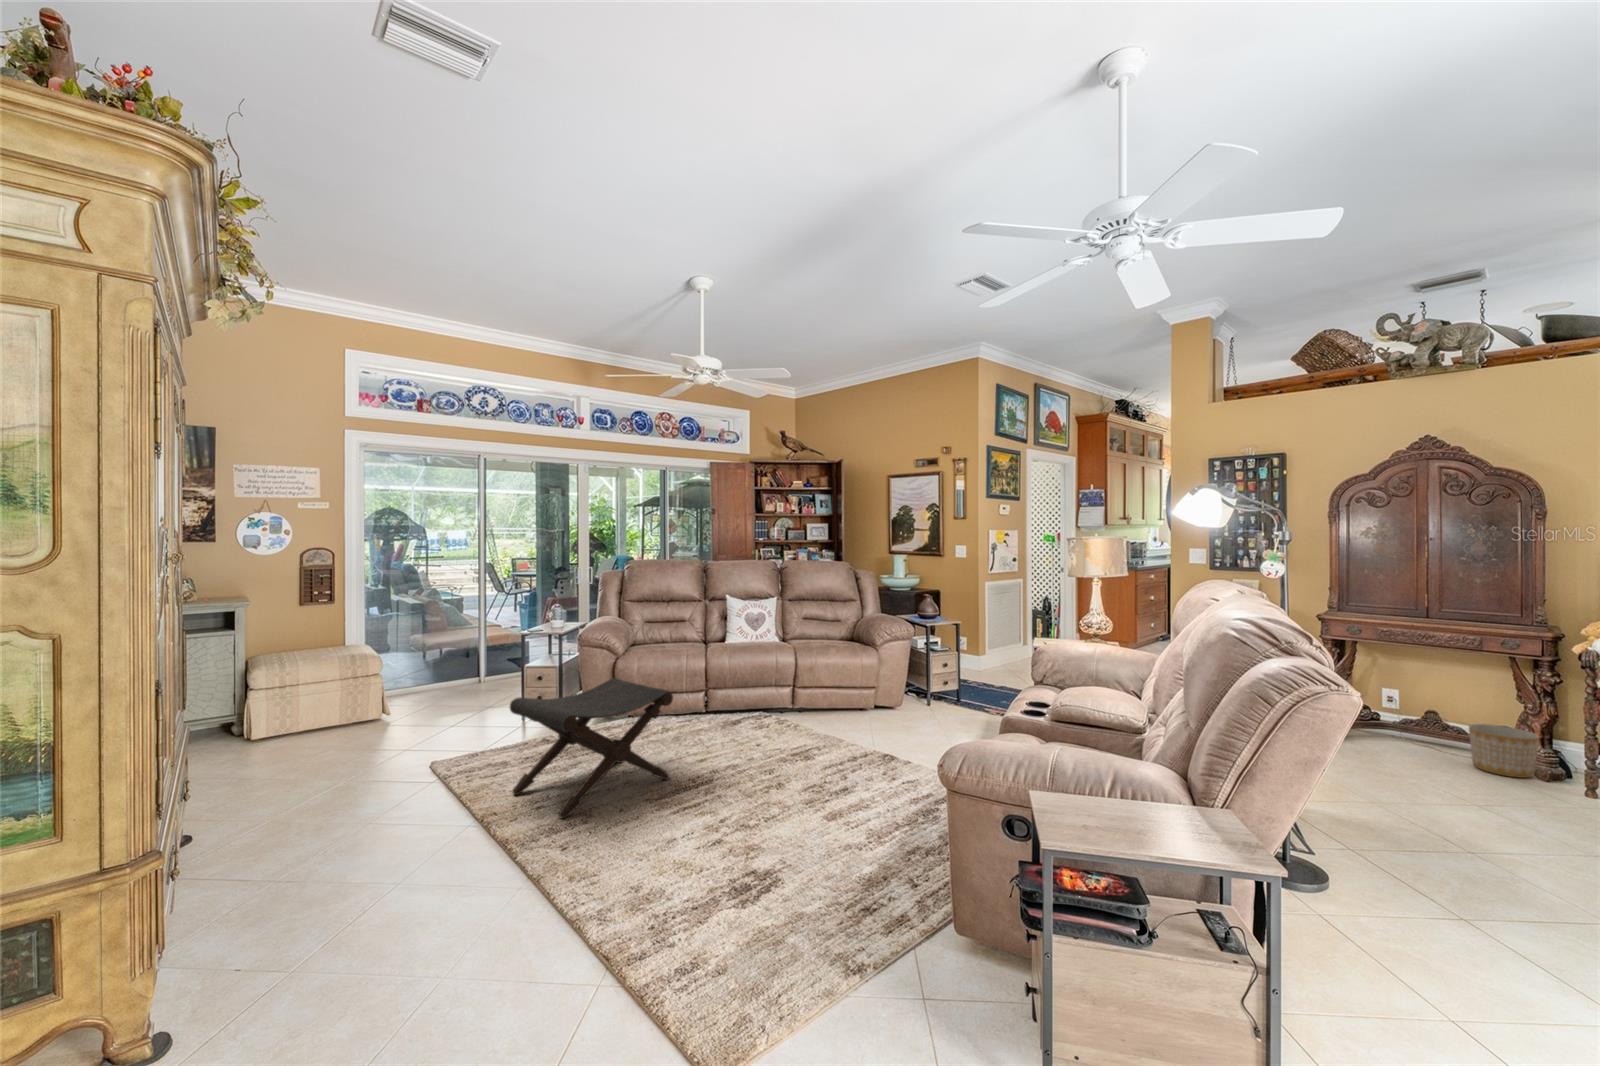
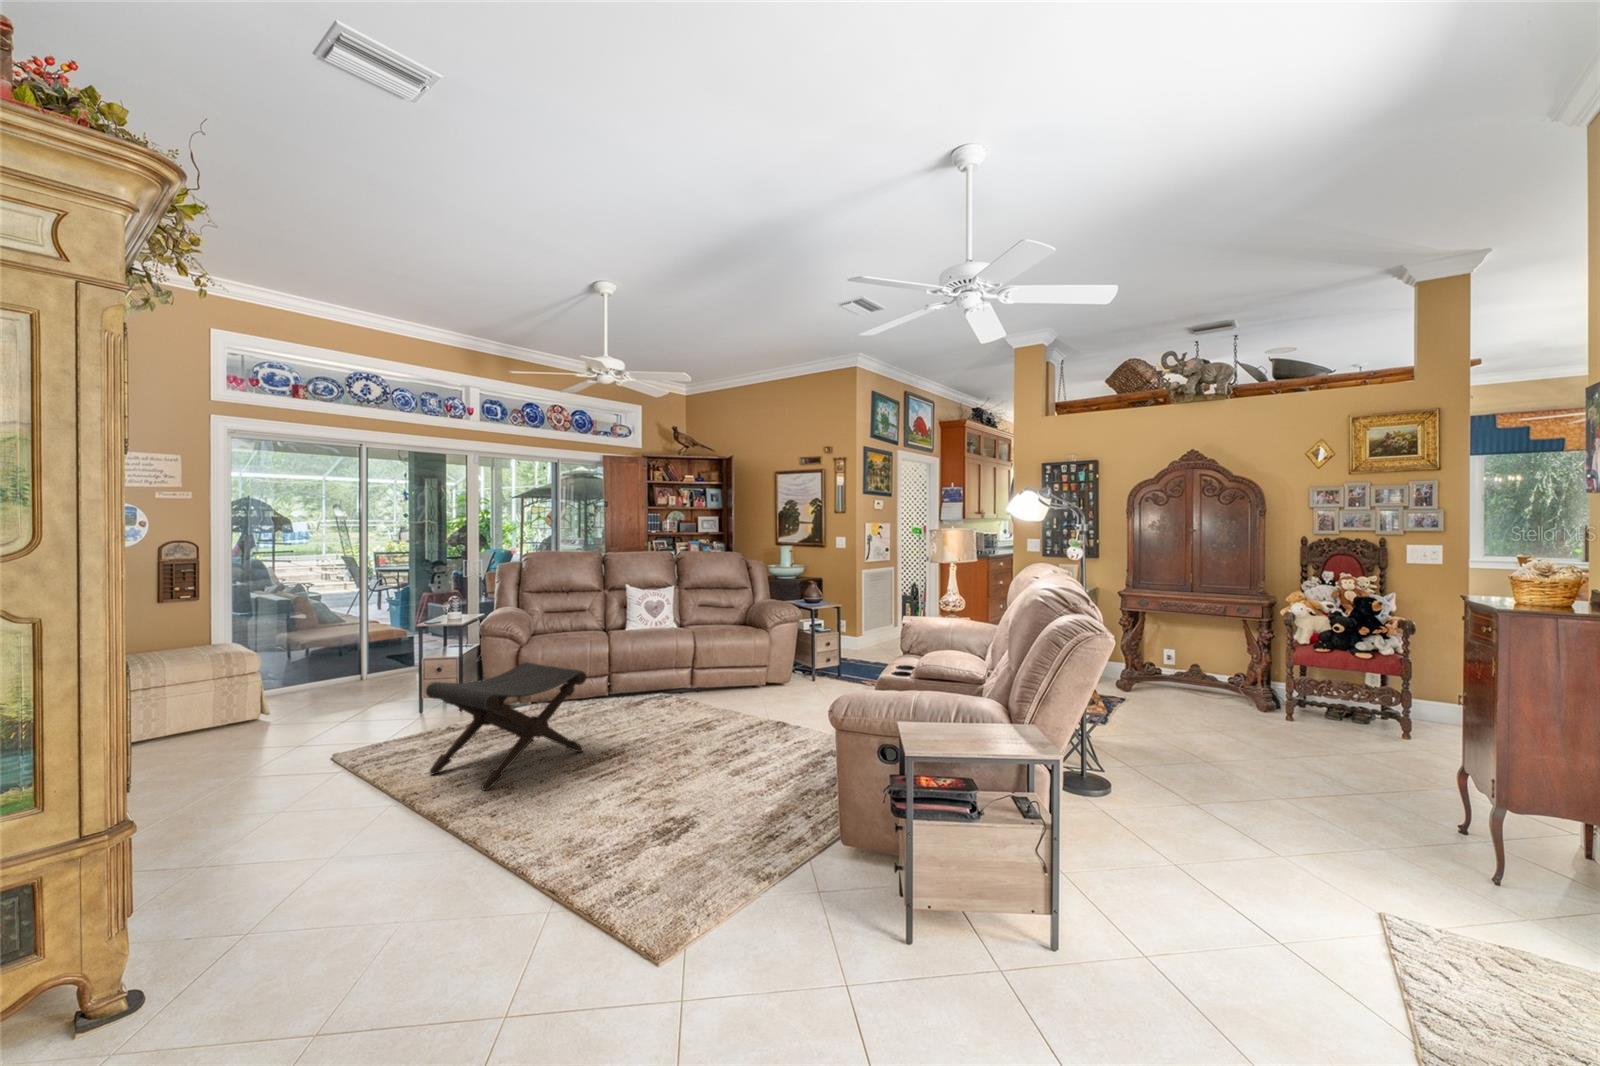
planter: present [1469,724,1539,778] -> none [1216,671,1260,709]

